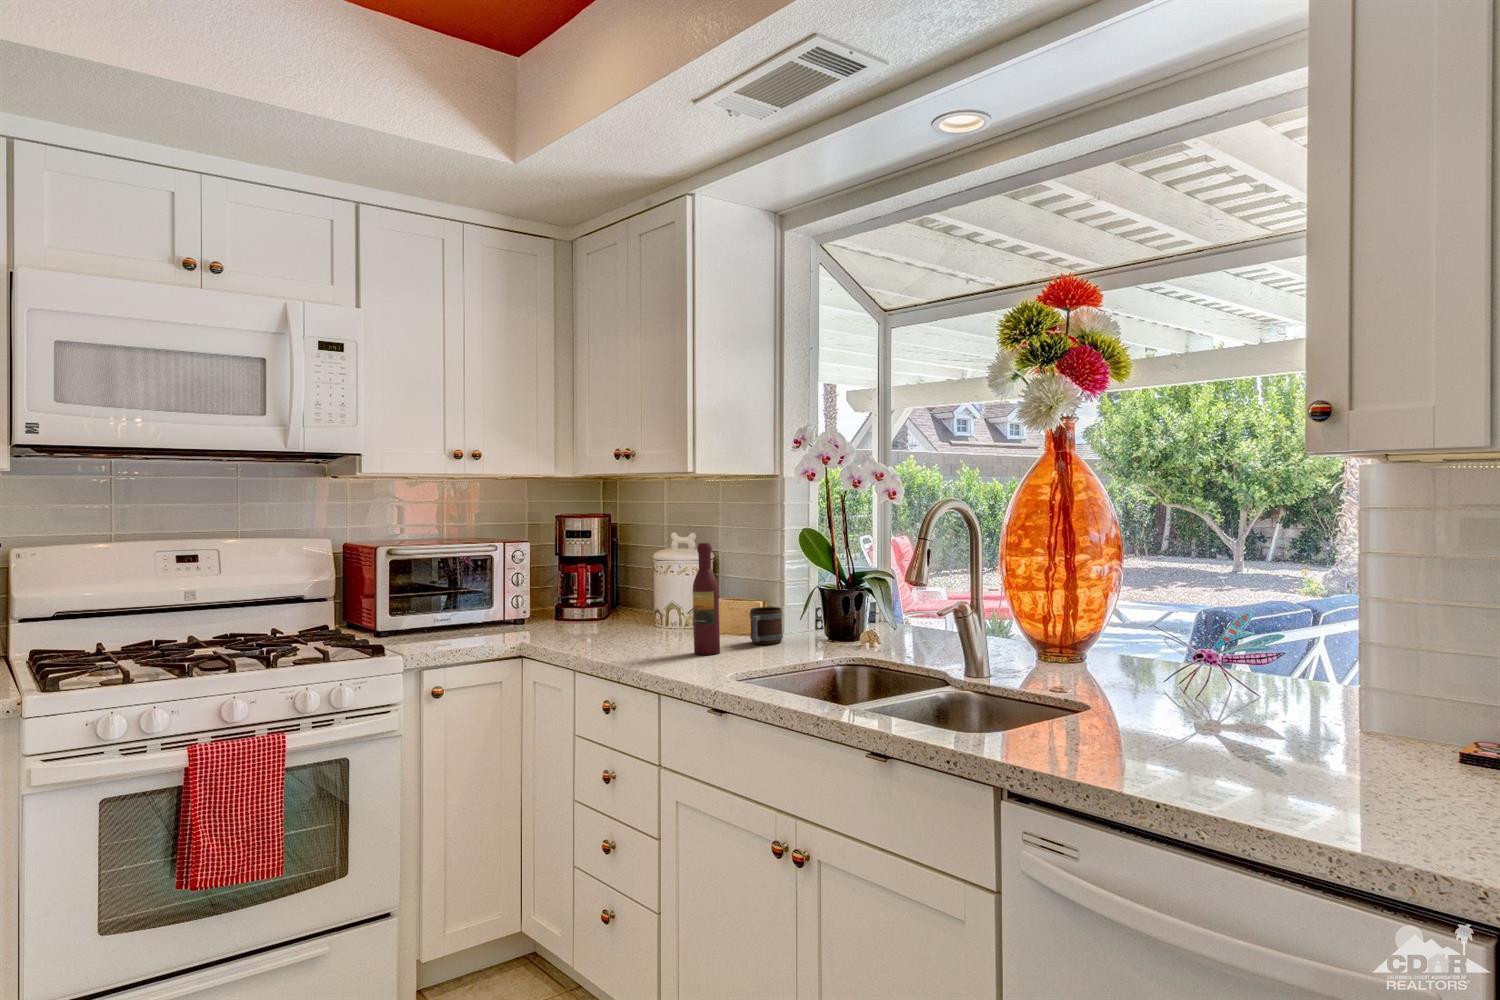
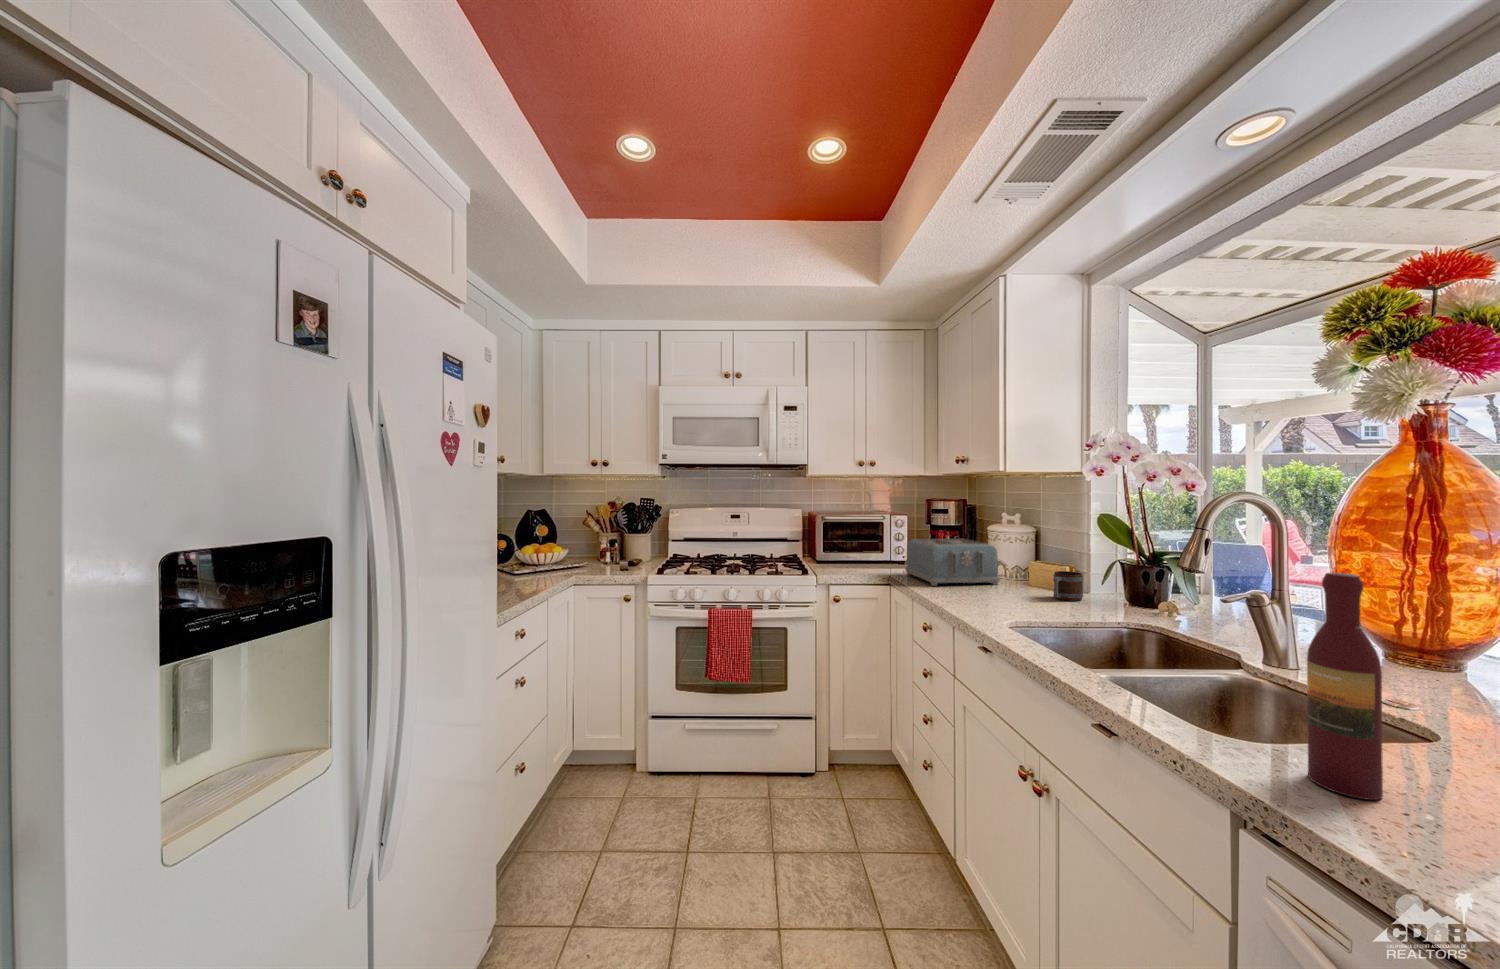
wine bottle: present [693,543,720,655] -> present [1307,573,1383,800]
toaster: none [539,576,678,649] -> present [905,539,1000,586]

